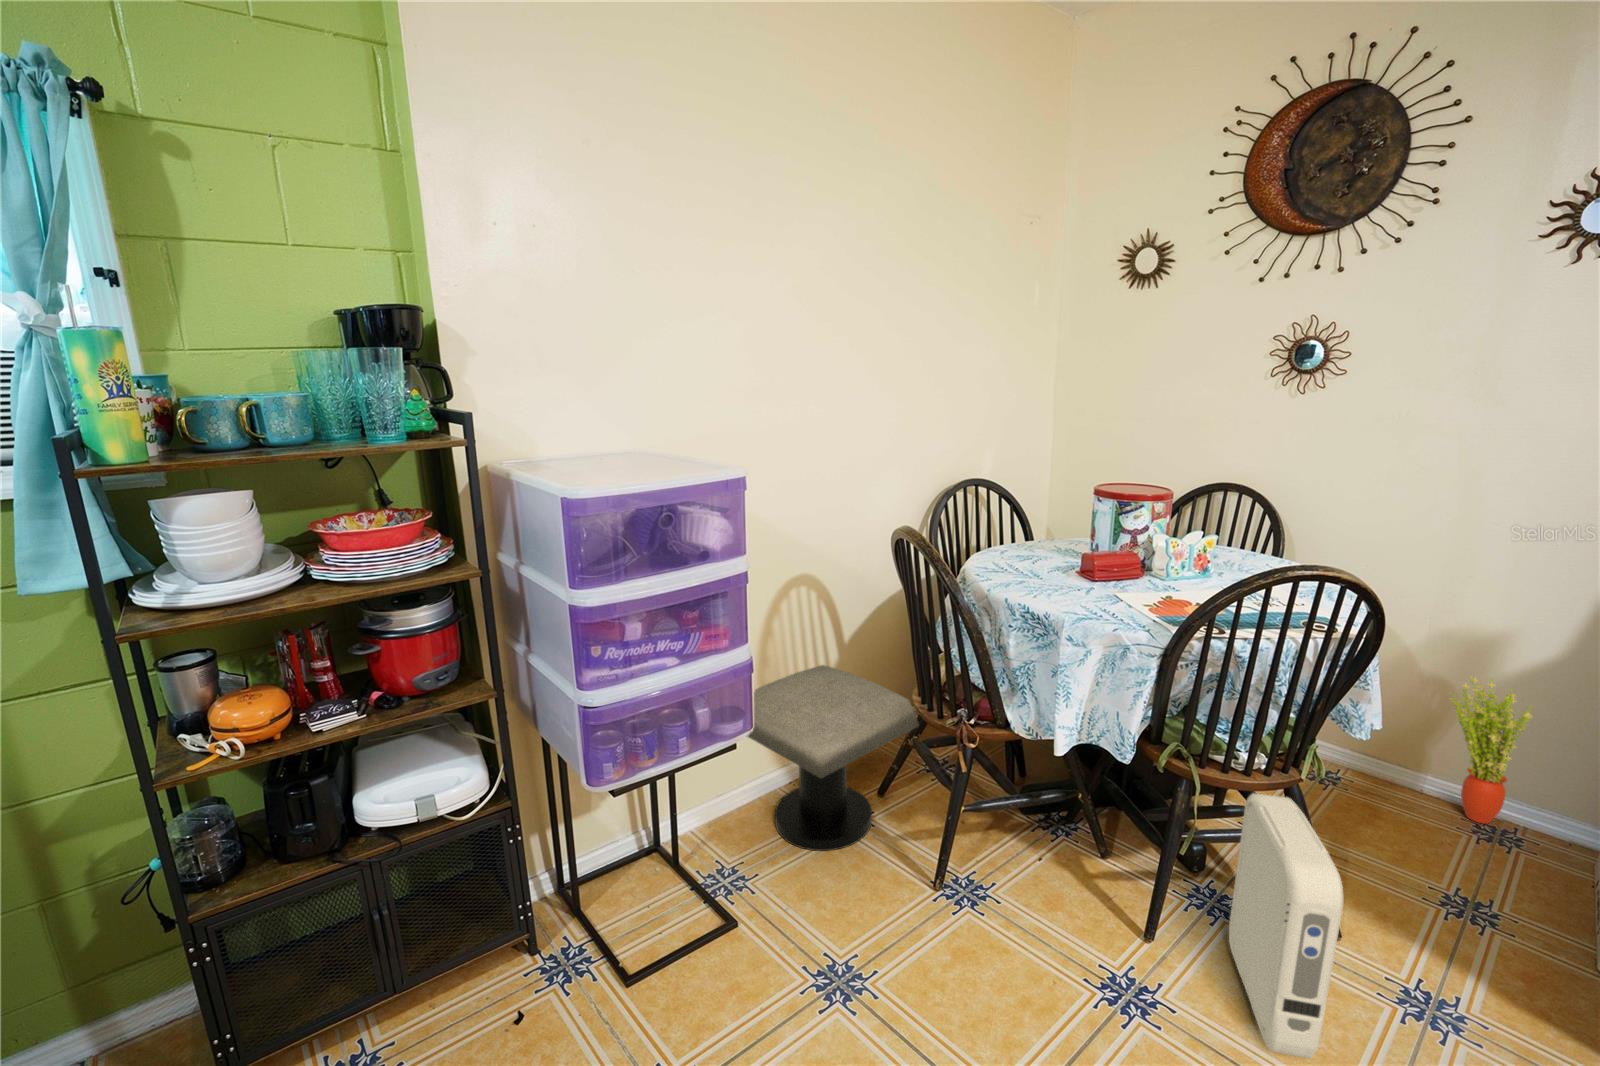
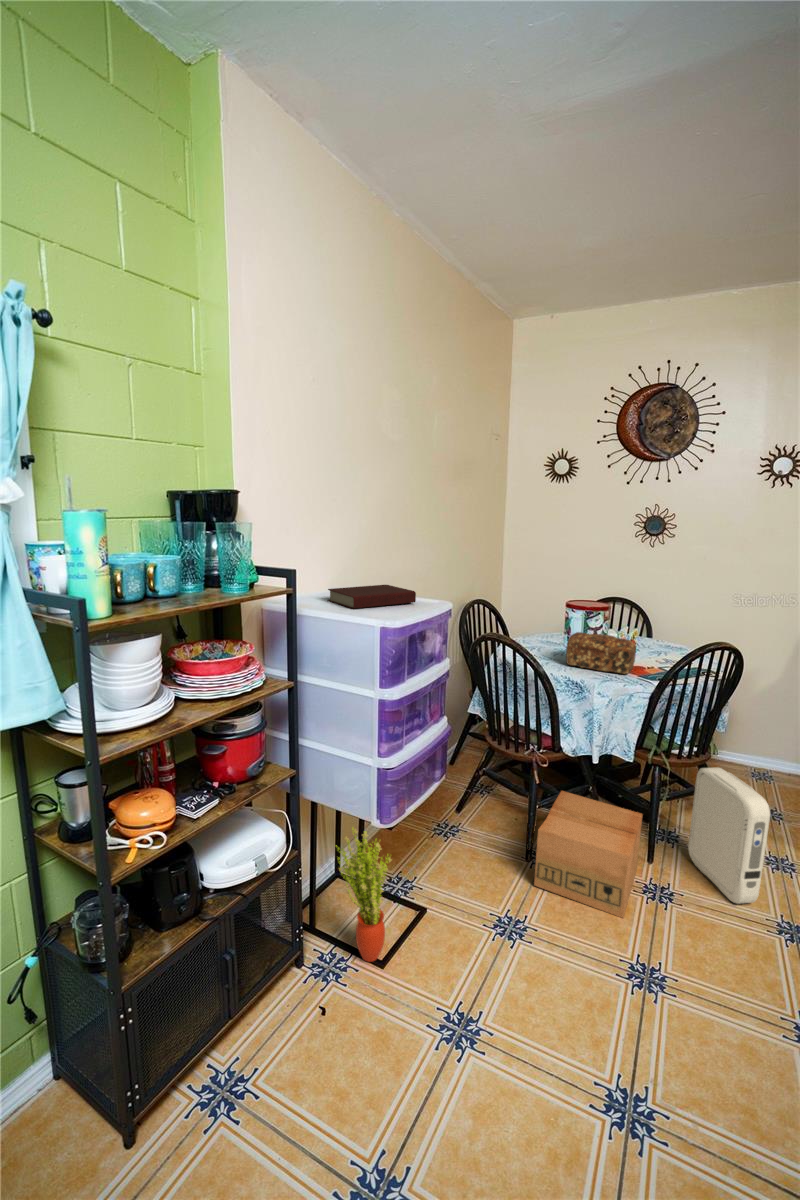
book: none [568,446,681,477] -> present [328,585,416,609]
bread loaf: none [1031,534,1156,610] -> present [566,632,636,674]
stool: present [748,665,919,851] -> none [372,729,493,856]
potted plant: present [1451,678,1532,824] -> present [338,829,392,962]
cardboard box: none [919,789,1125,1016] -> present [534,791,642,918]

